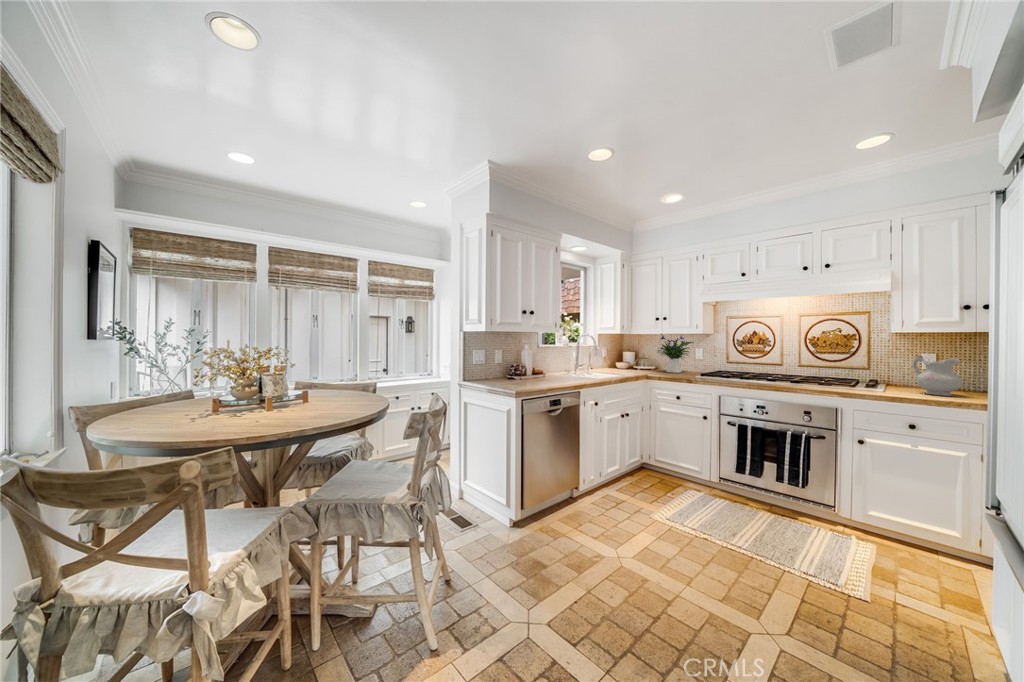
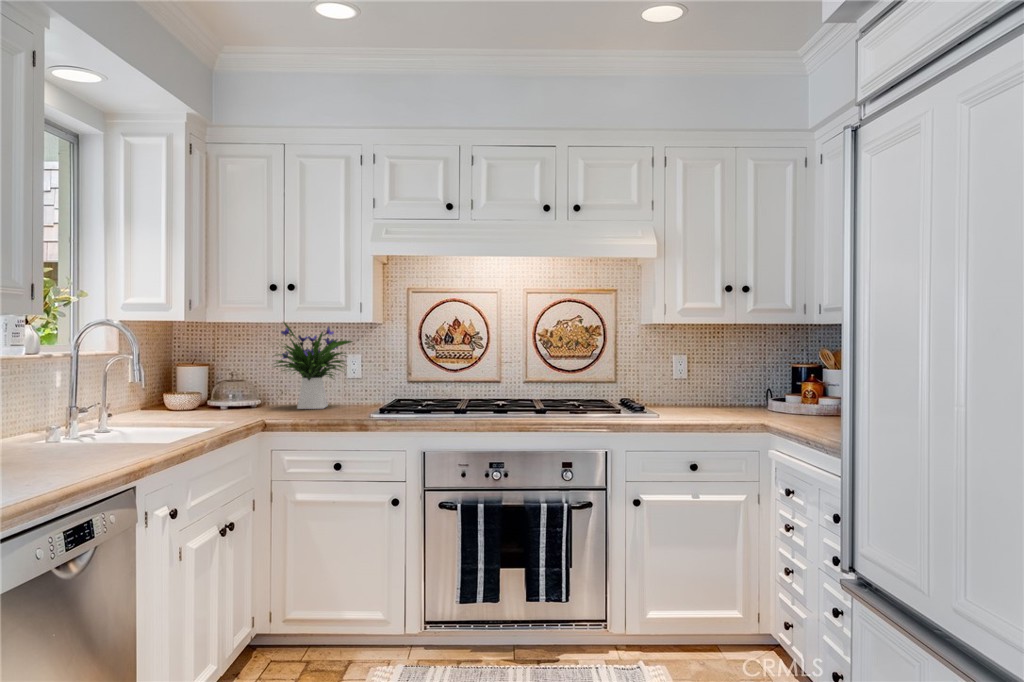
ceramic pitcher: present [912,356,962,396] -> none [678,356,729,414]

